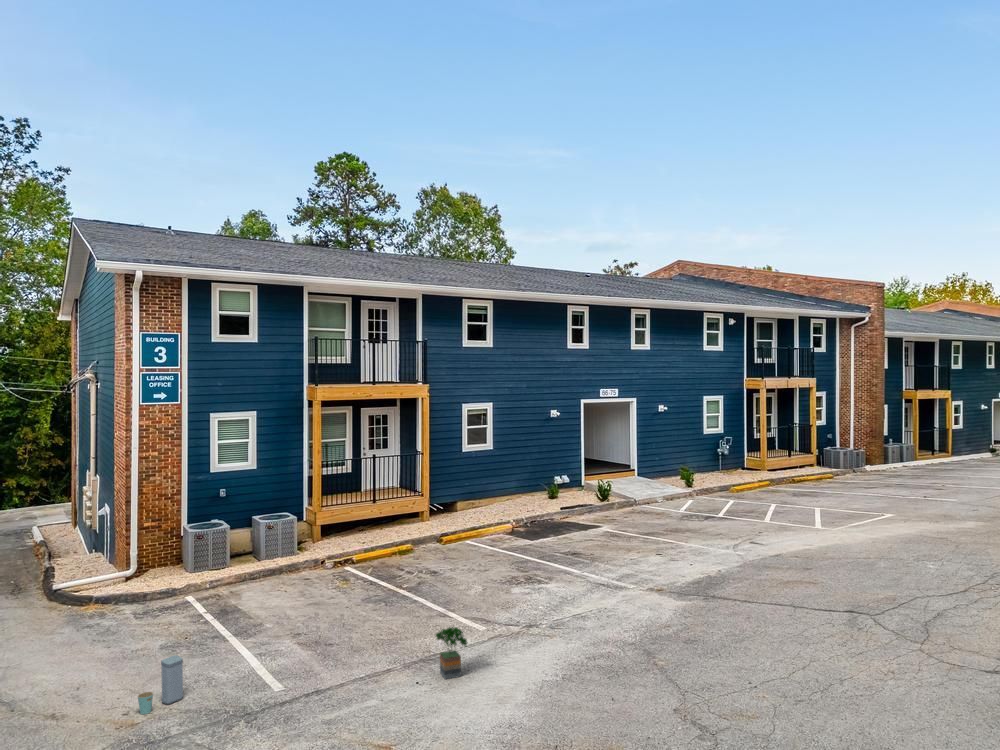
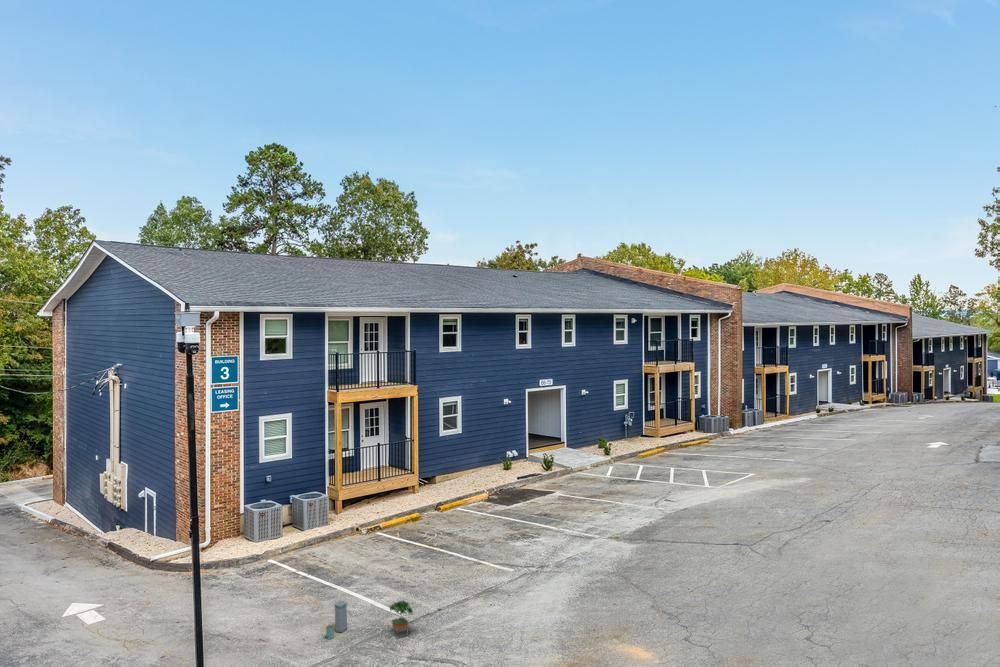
potted tree: present [436,627,468,679] -> present [390,601,413,638]

